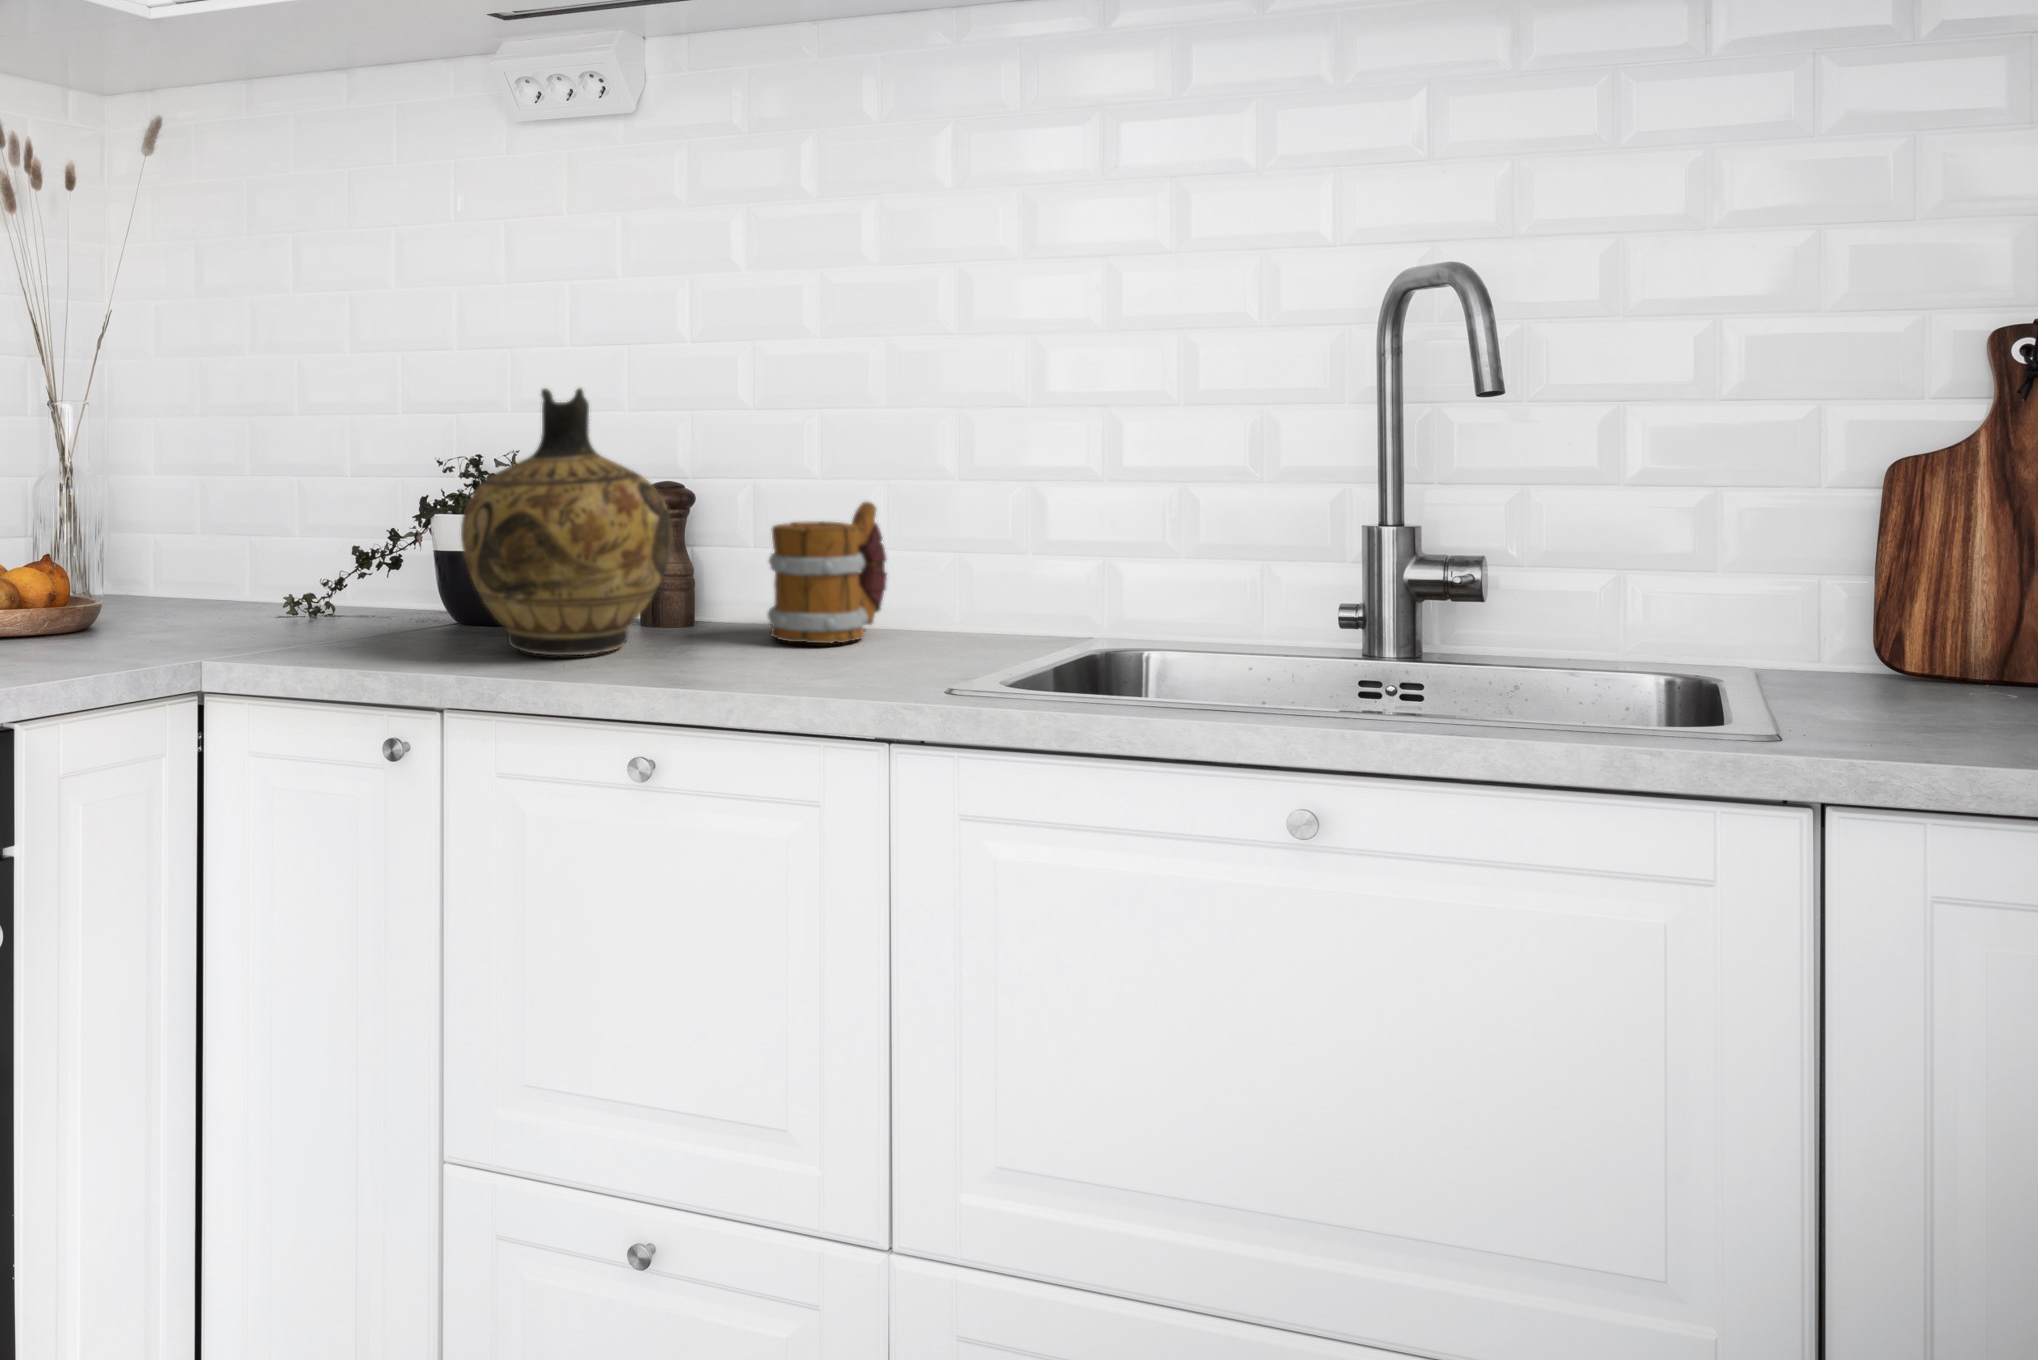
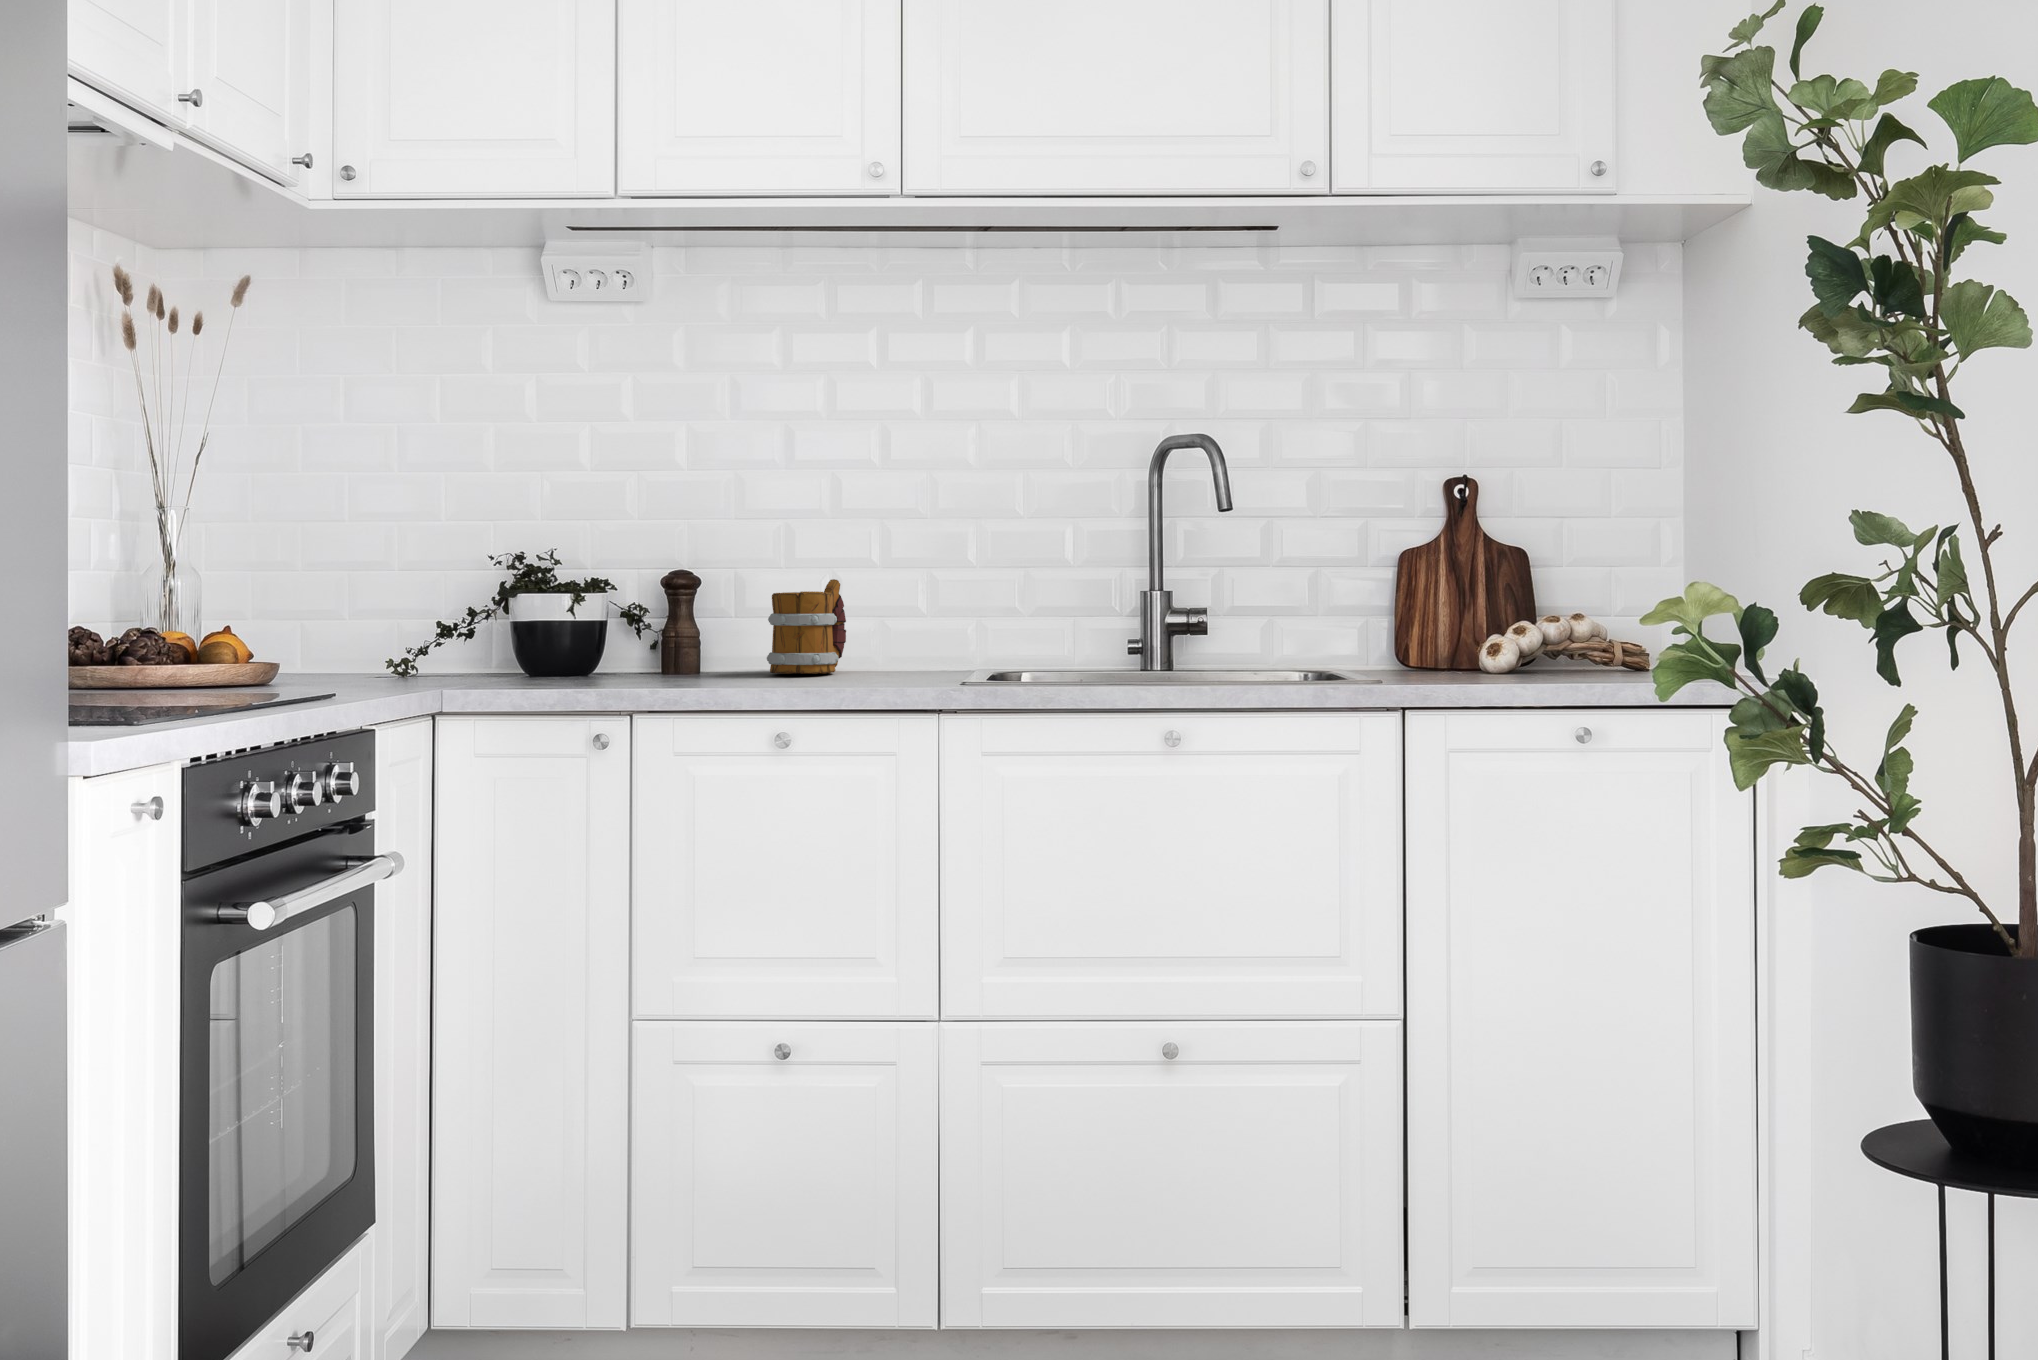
ceramic jug: present [461,388,673,655] -> none [545,487,705,683]

